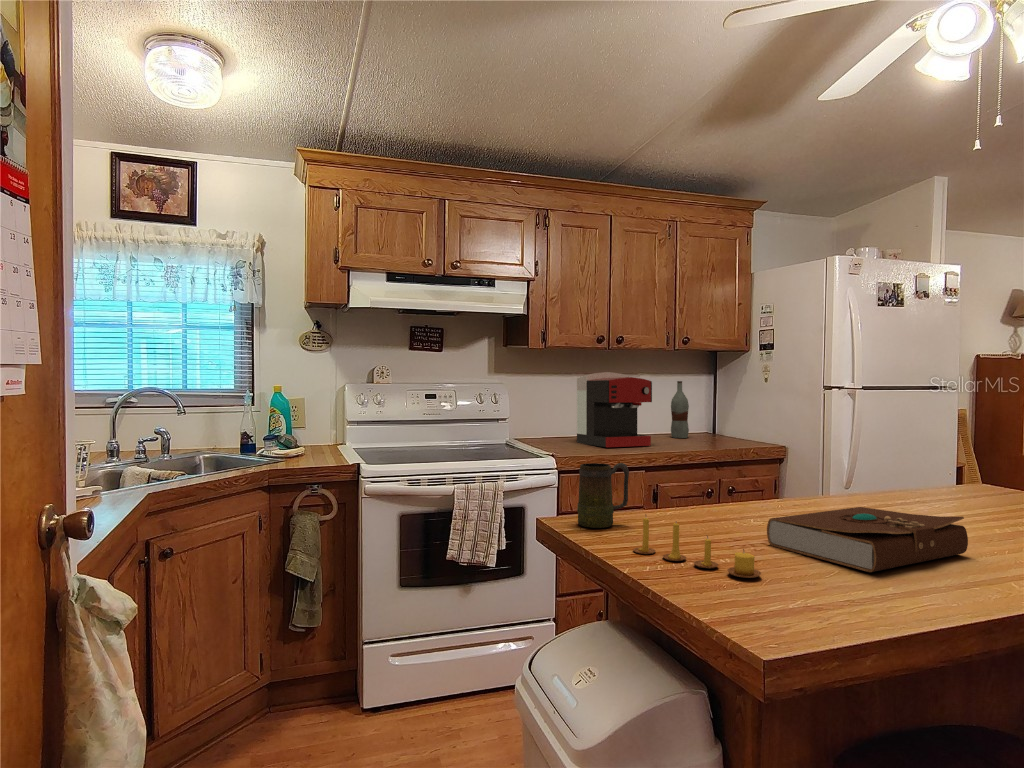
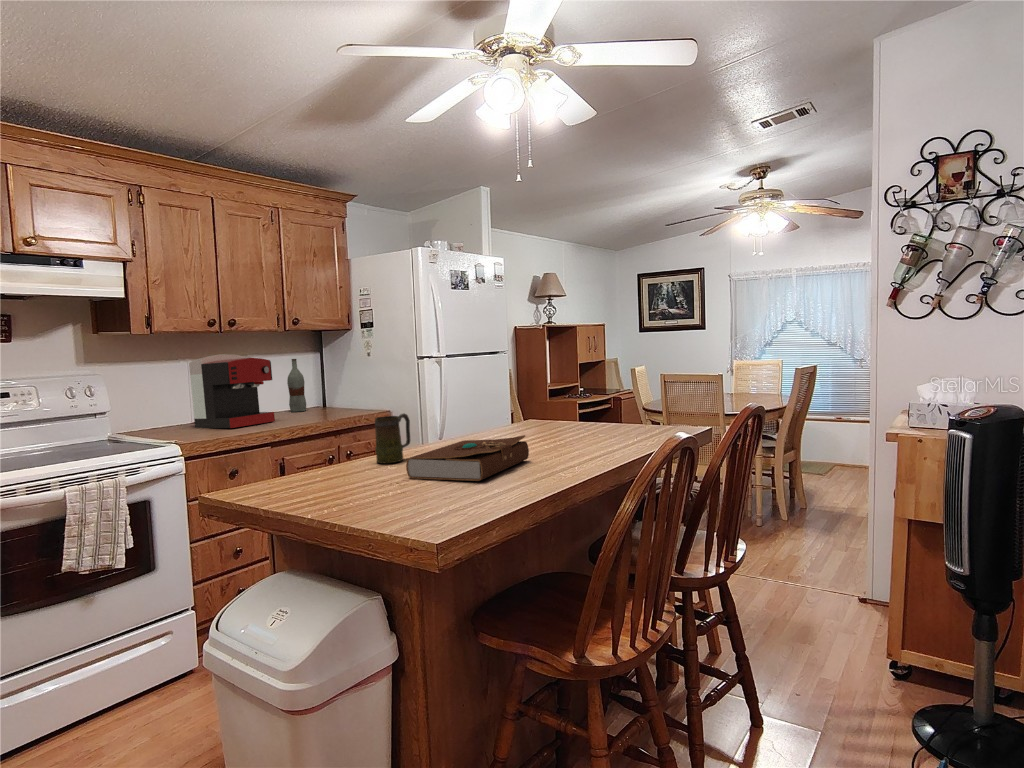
mug: present [577,463,629,528] -> present [375,414,410,464]
candle: present [633,517,761,578] -> none [307,469,413,504]

